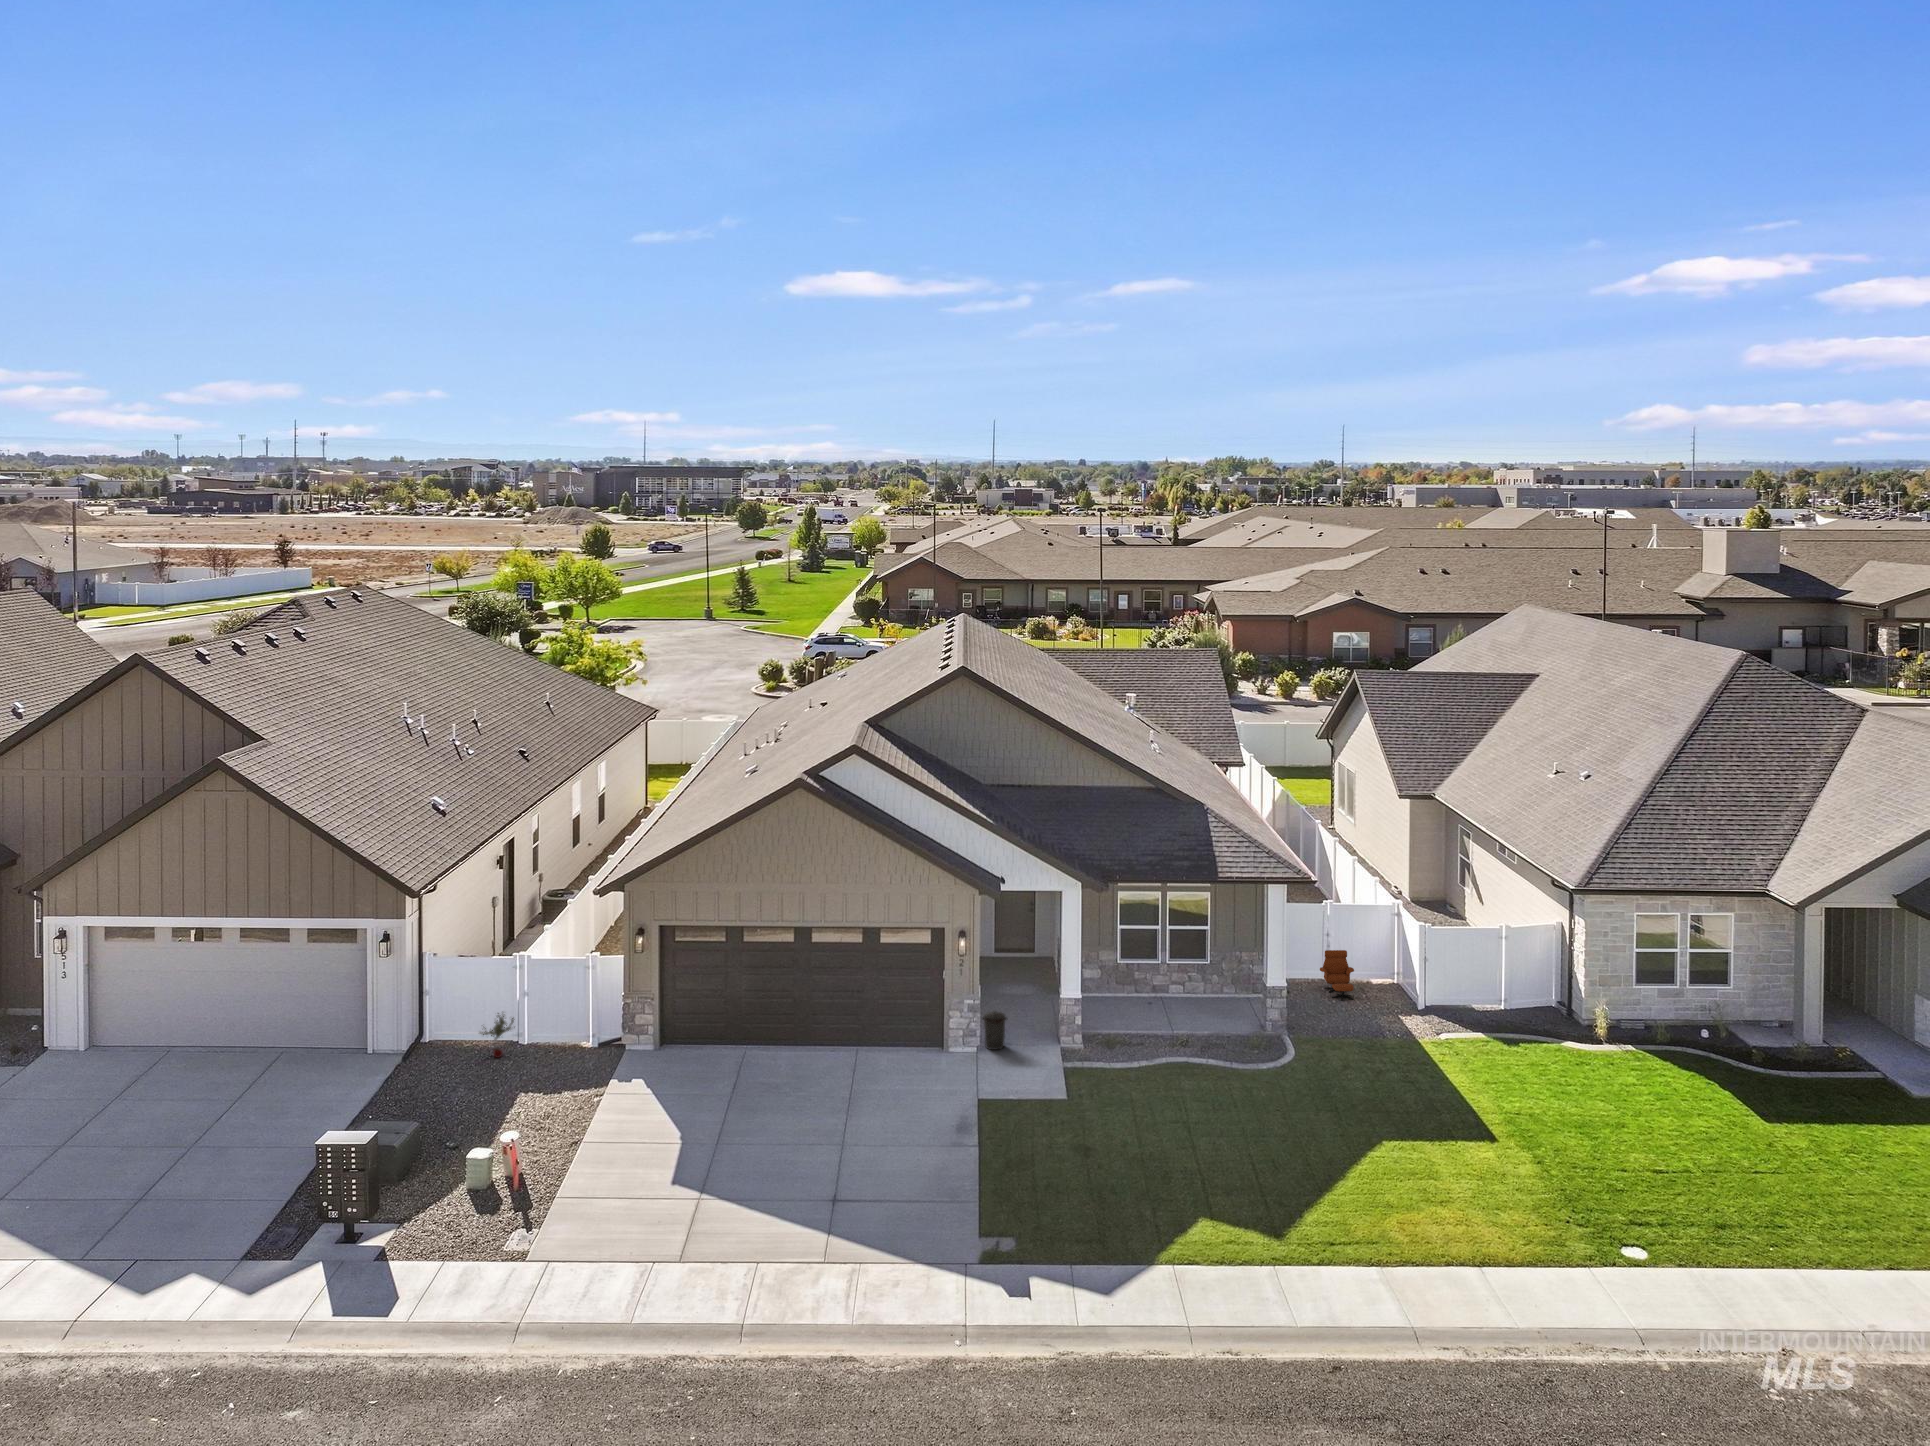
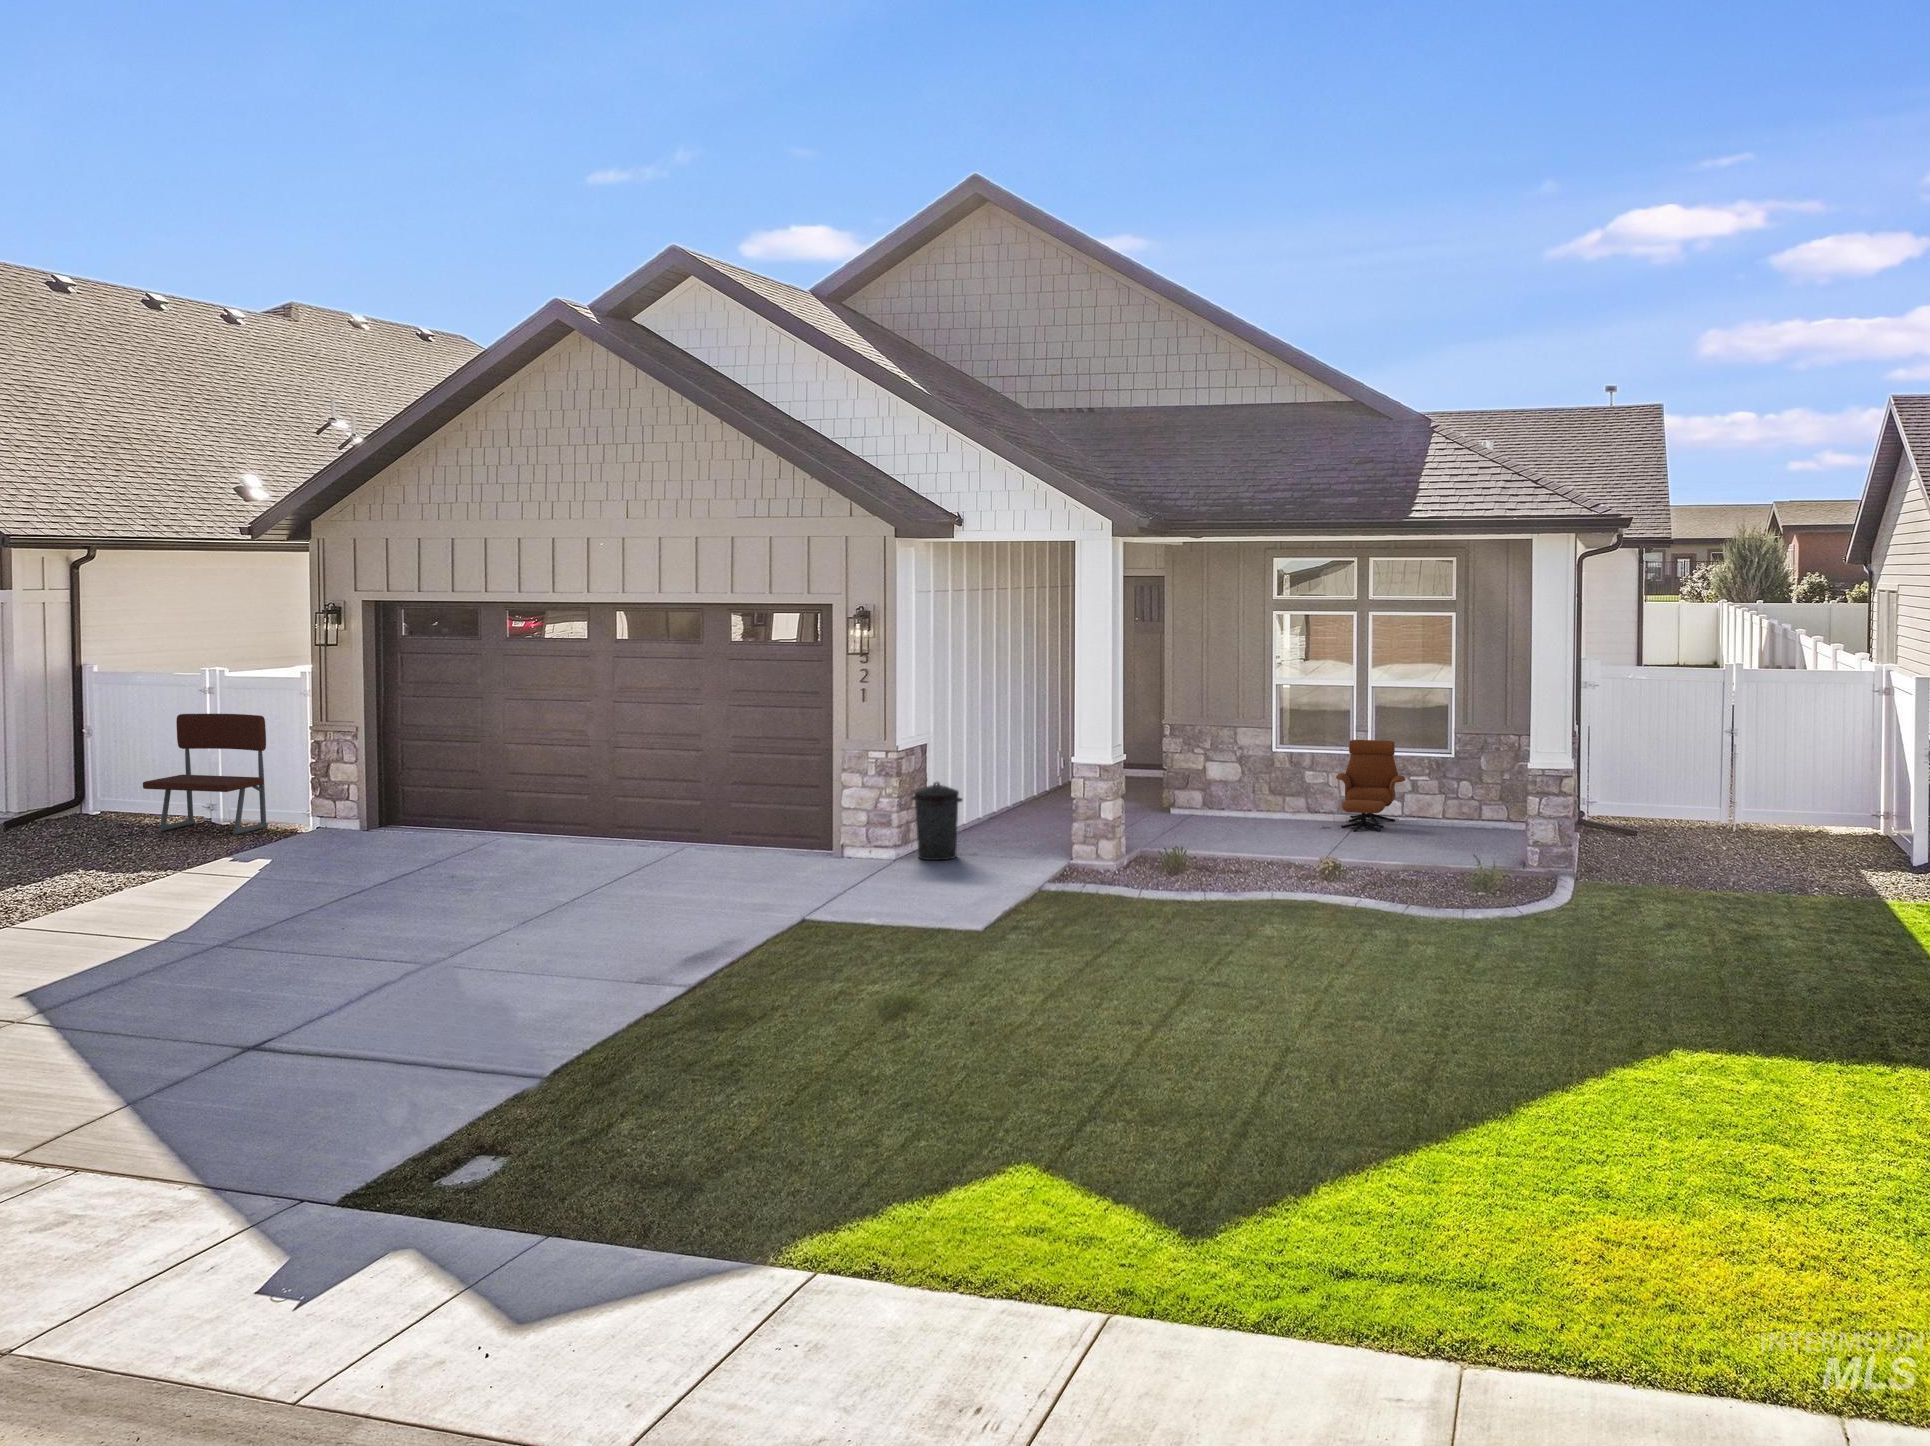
lounge chair: present [1320,950,1354,1001] -> present [1336,740,1405,831]
bench: none [545,992,607,1063] -> present [143,714,268,835]
potted tree: present [480,1013,514,1058] -> none [72,742,131,823]

